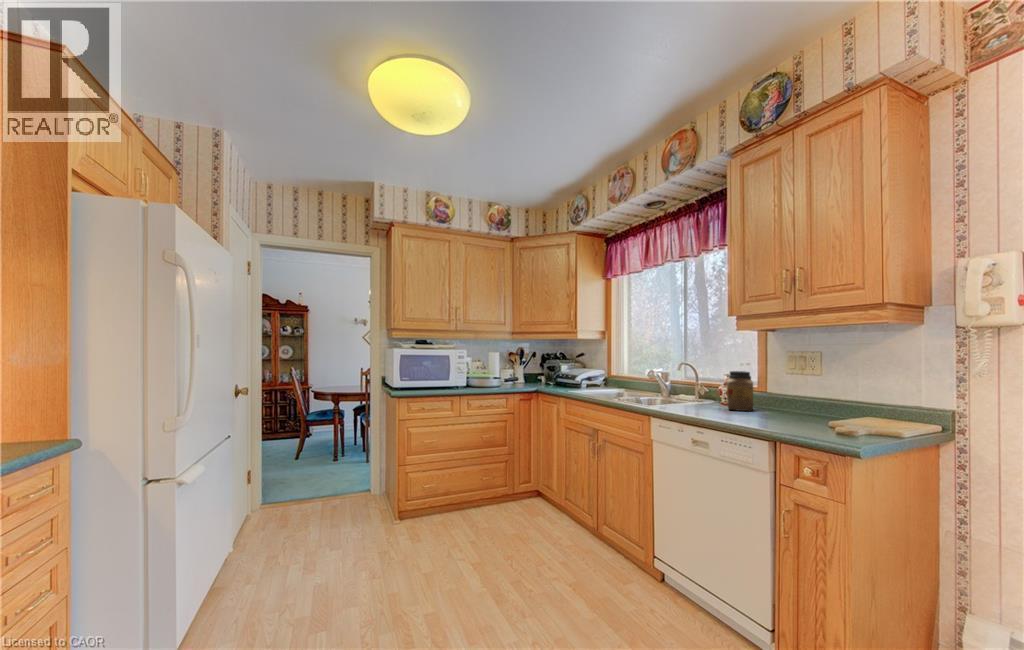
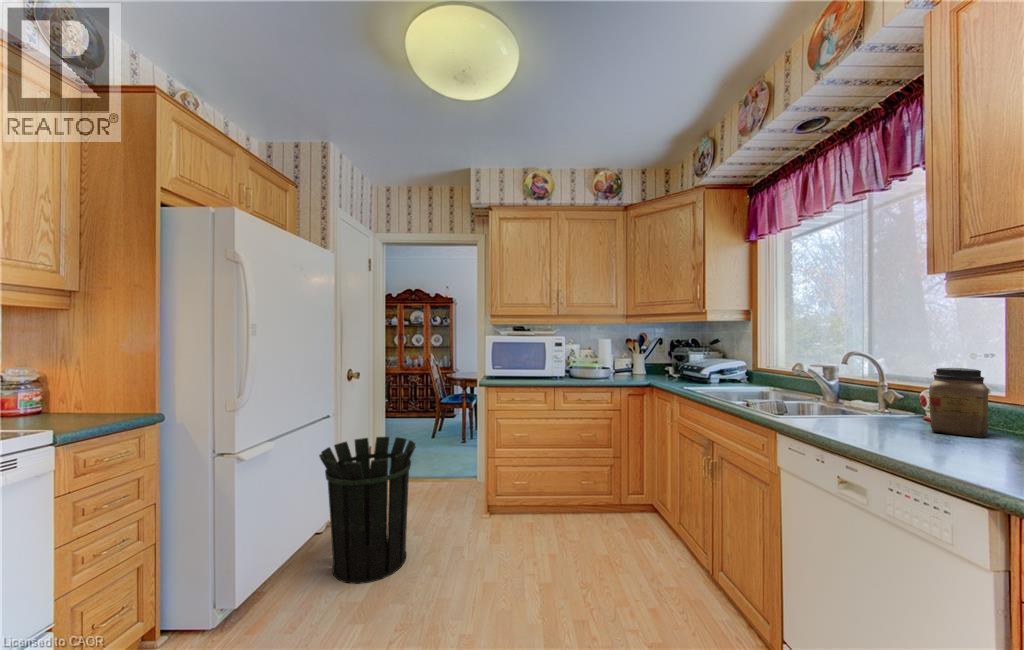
waste bin: none [226,455,337,615] -> present [319,437,416,584]

